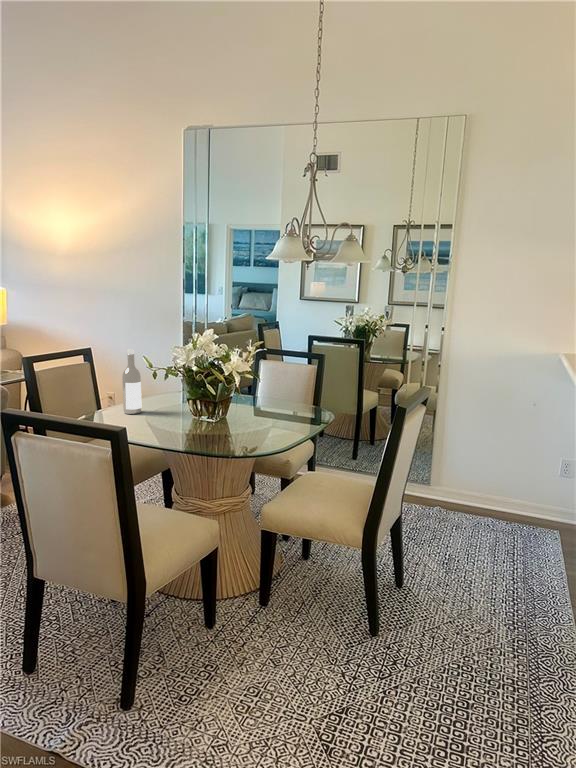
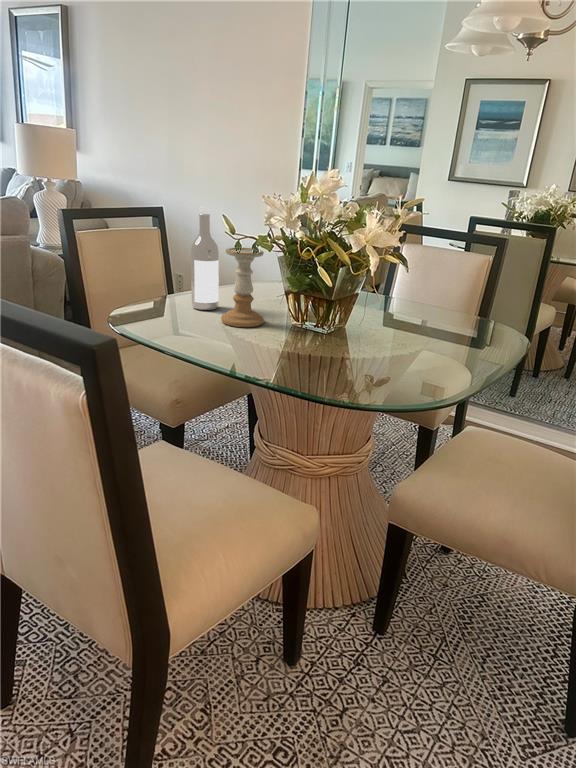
candle holder: none [146,374,174,423] -> present [221,247,264,327]

